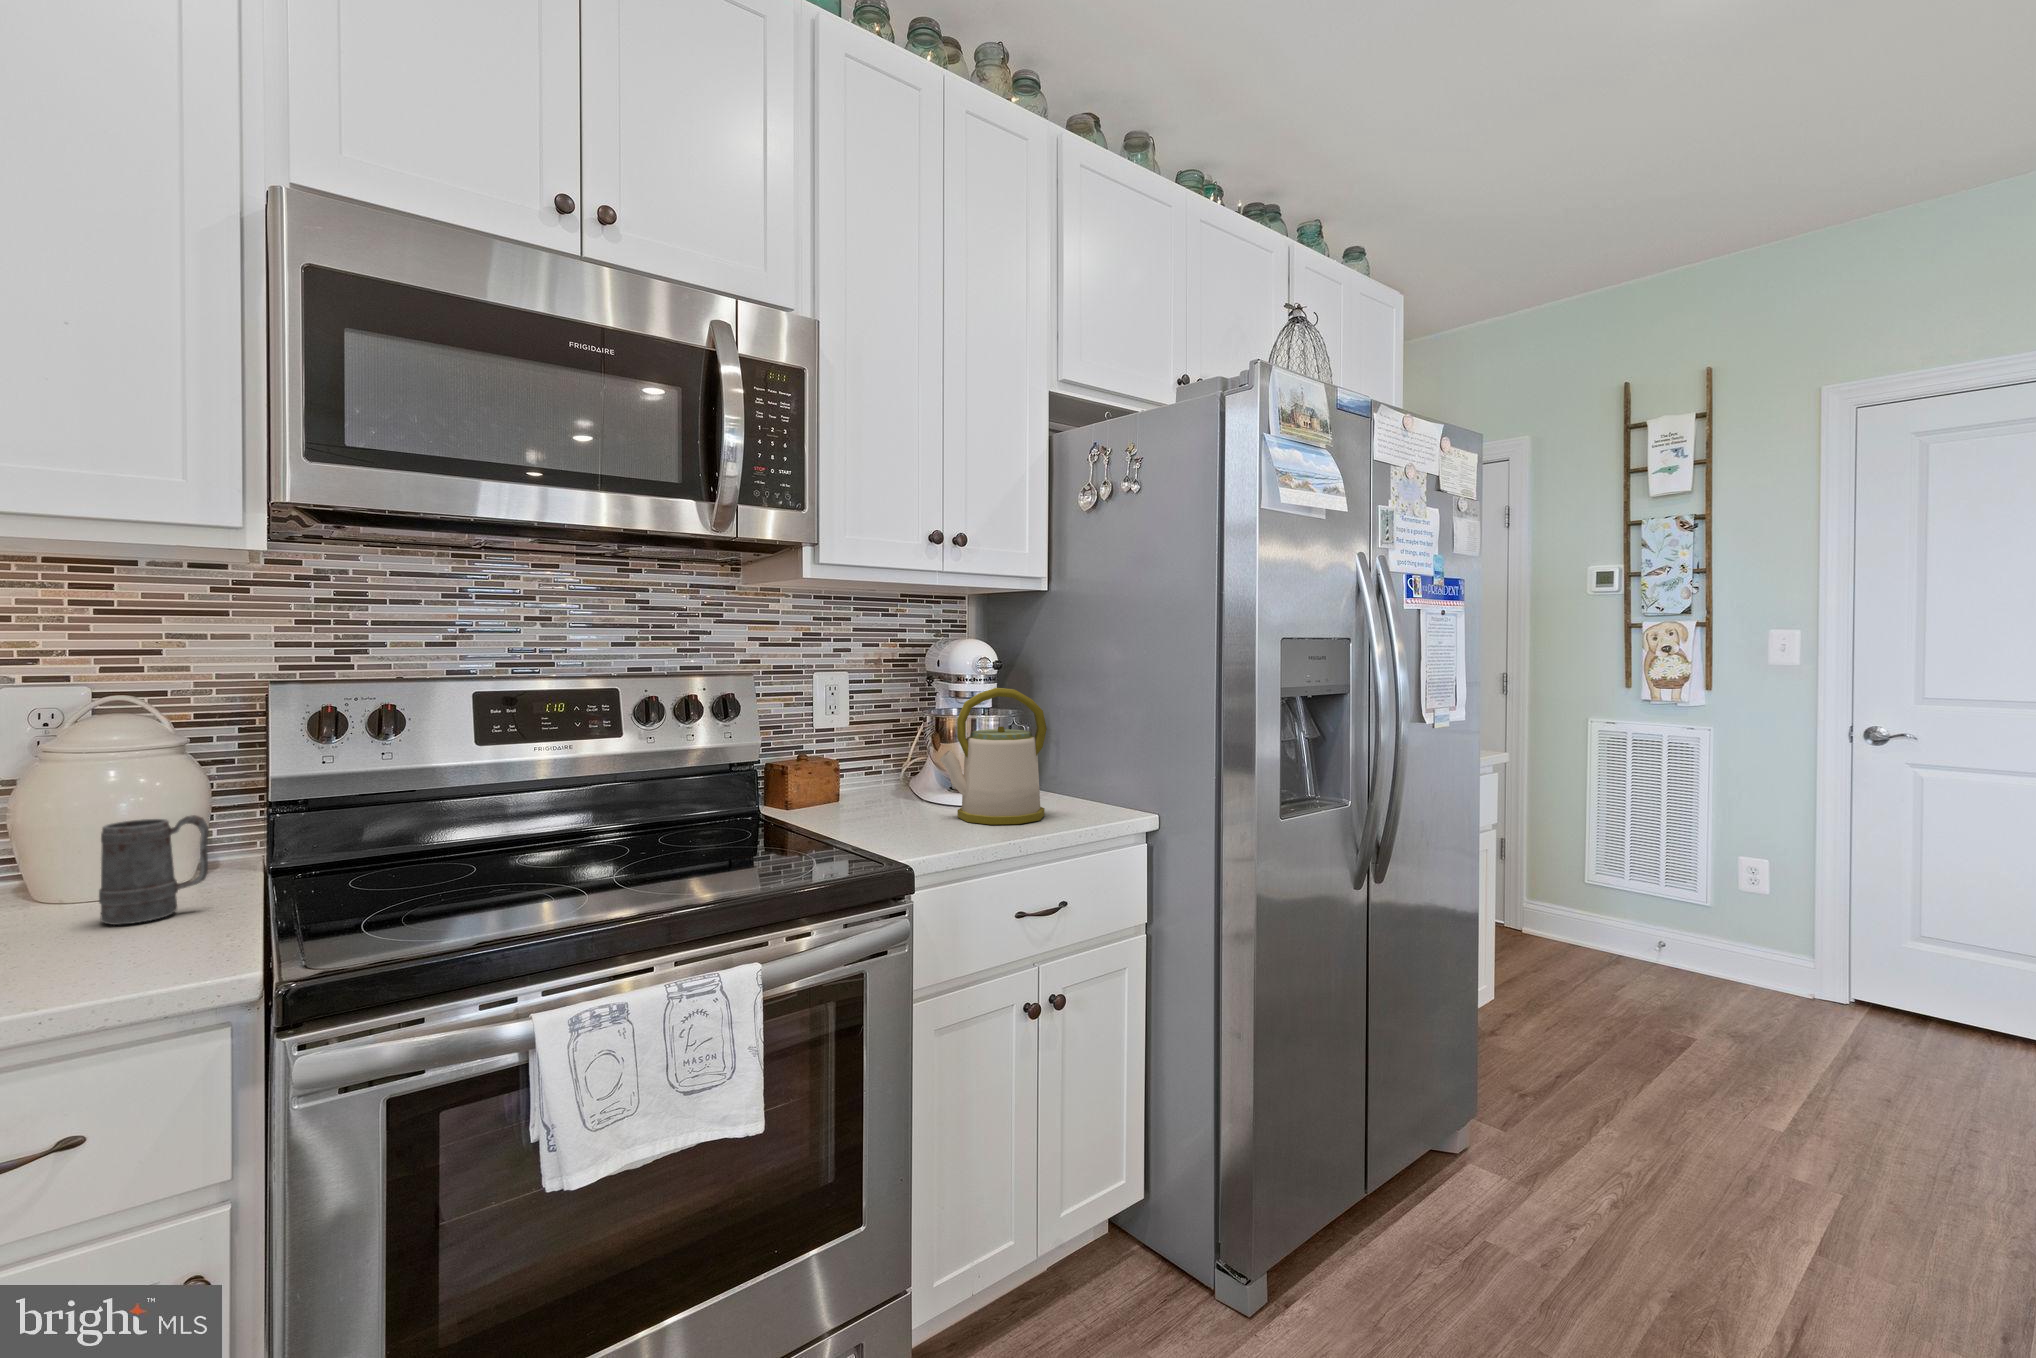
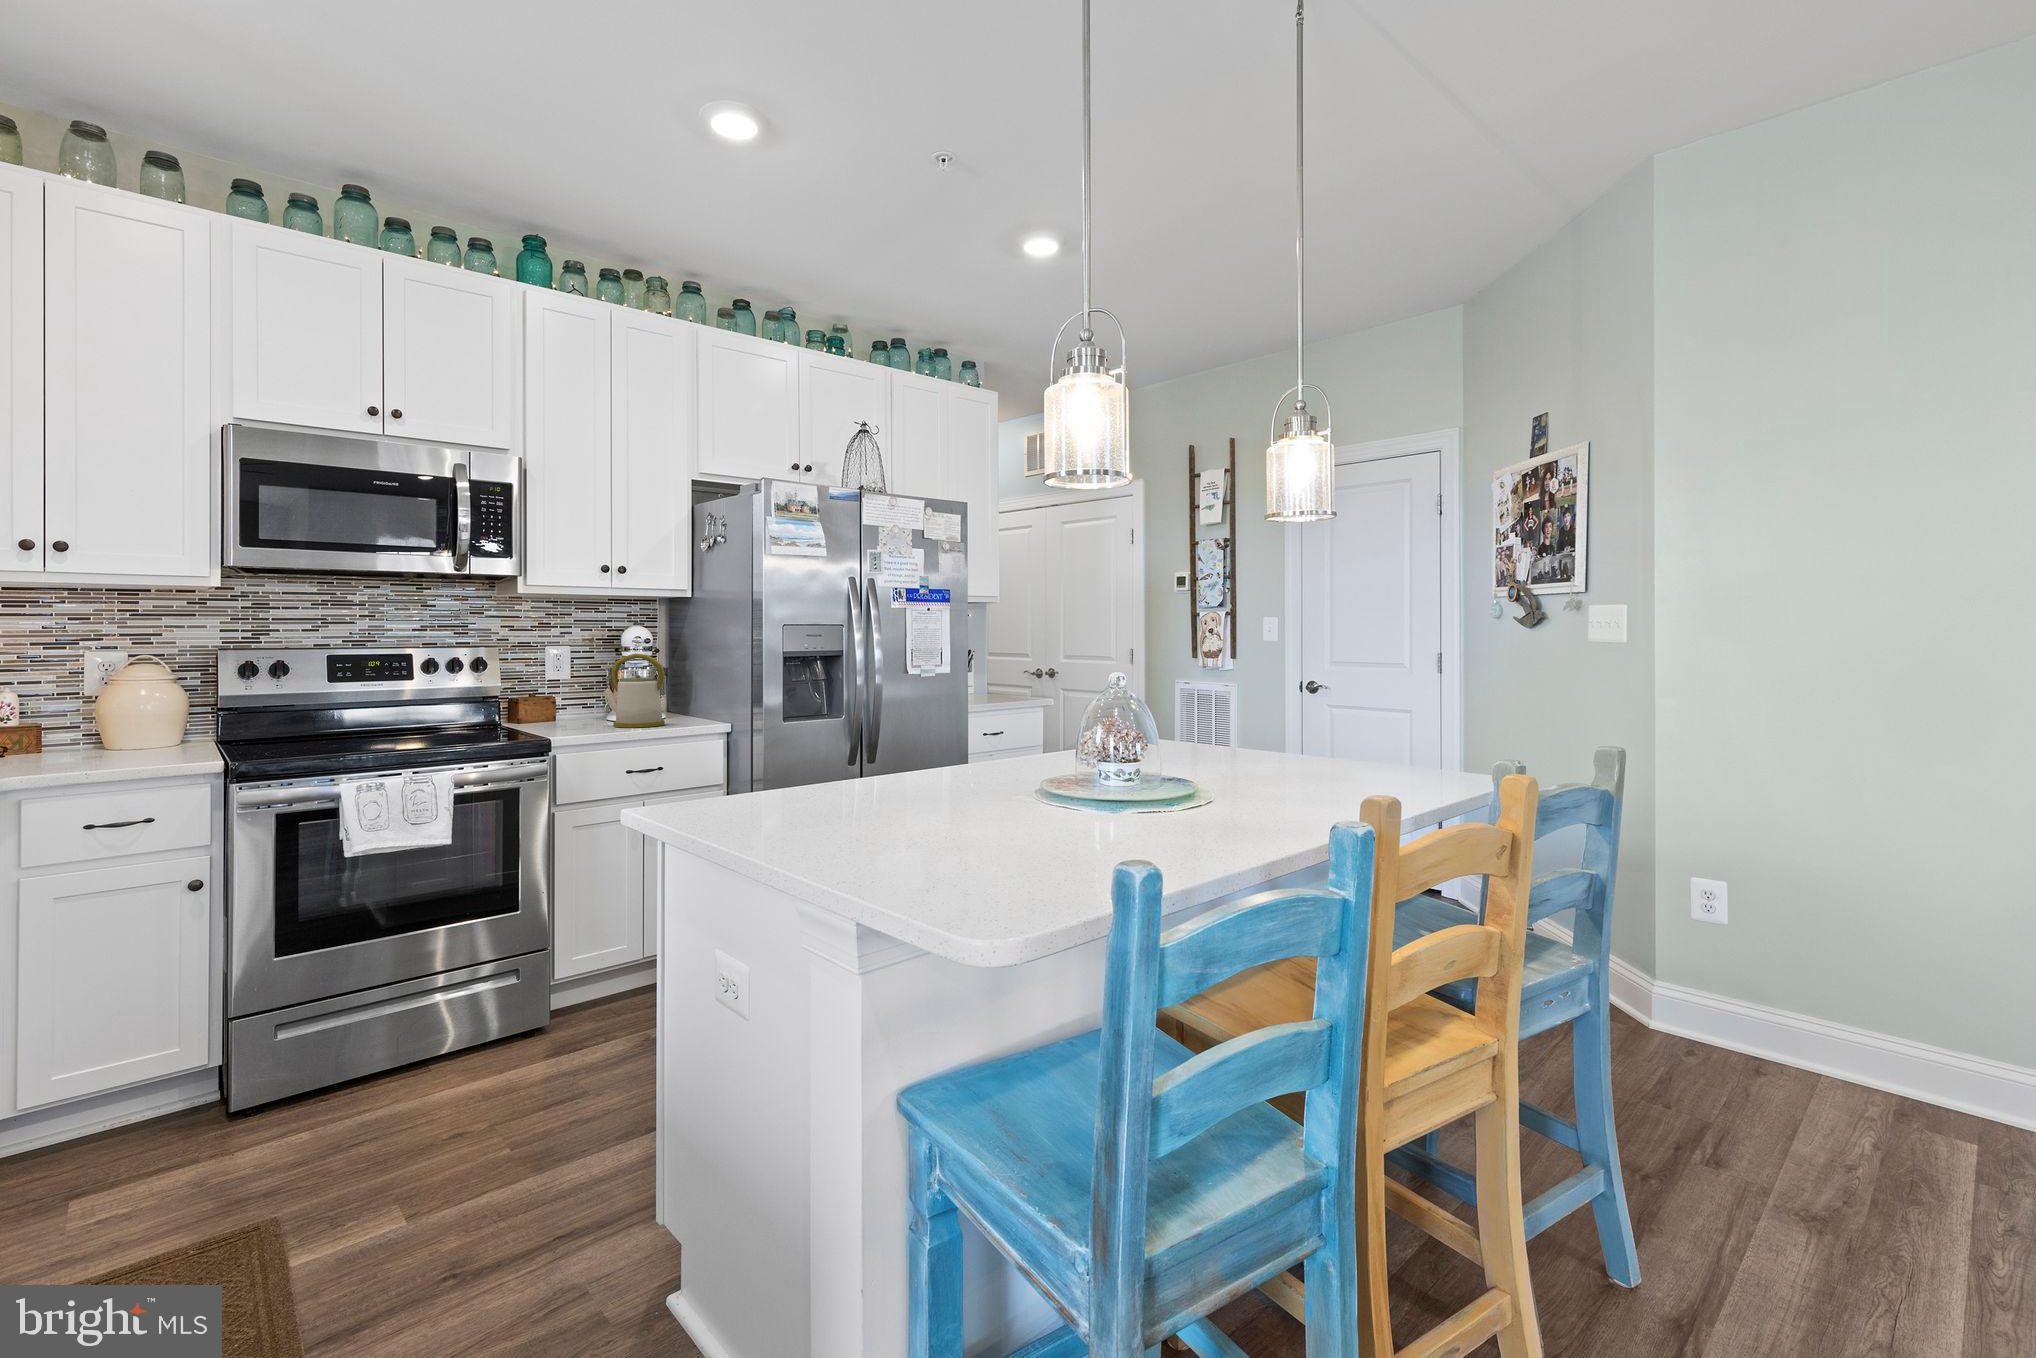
mug: present [99,815,209,925] -> none [148,708,196,754]

